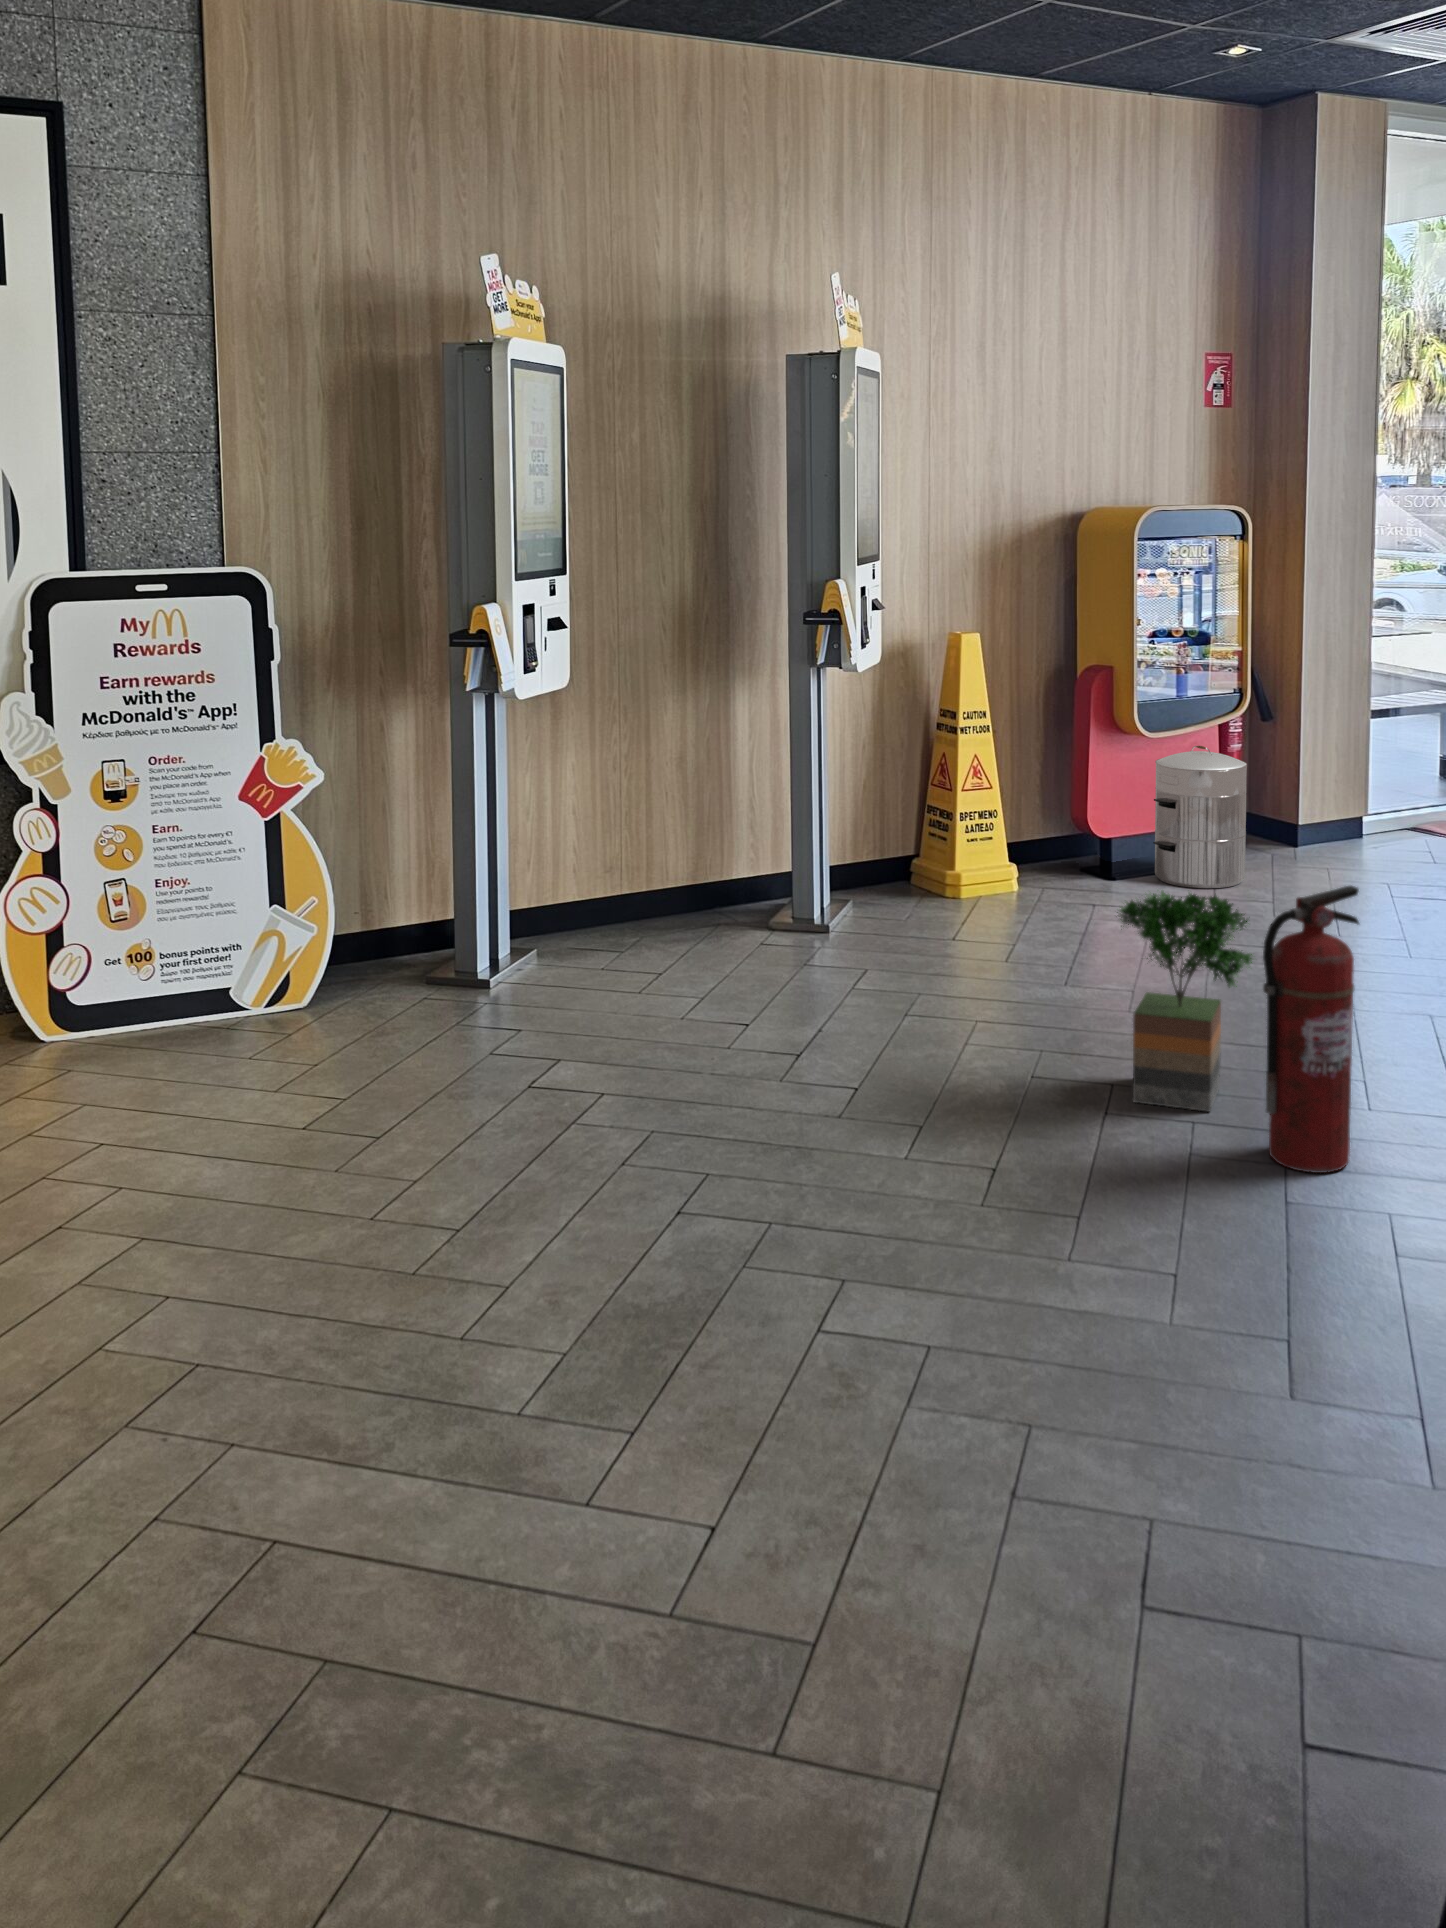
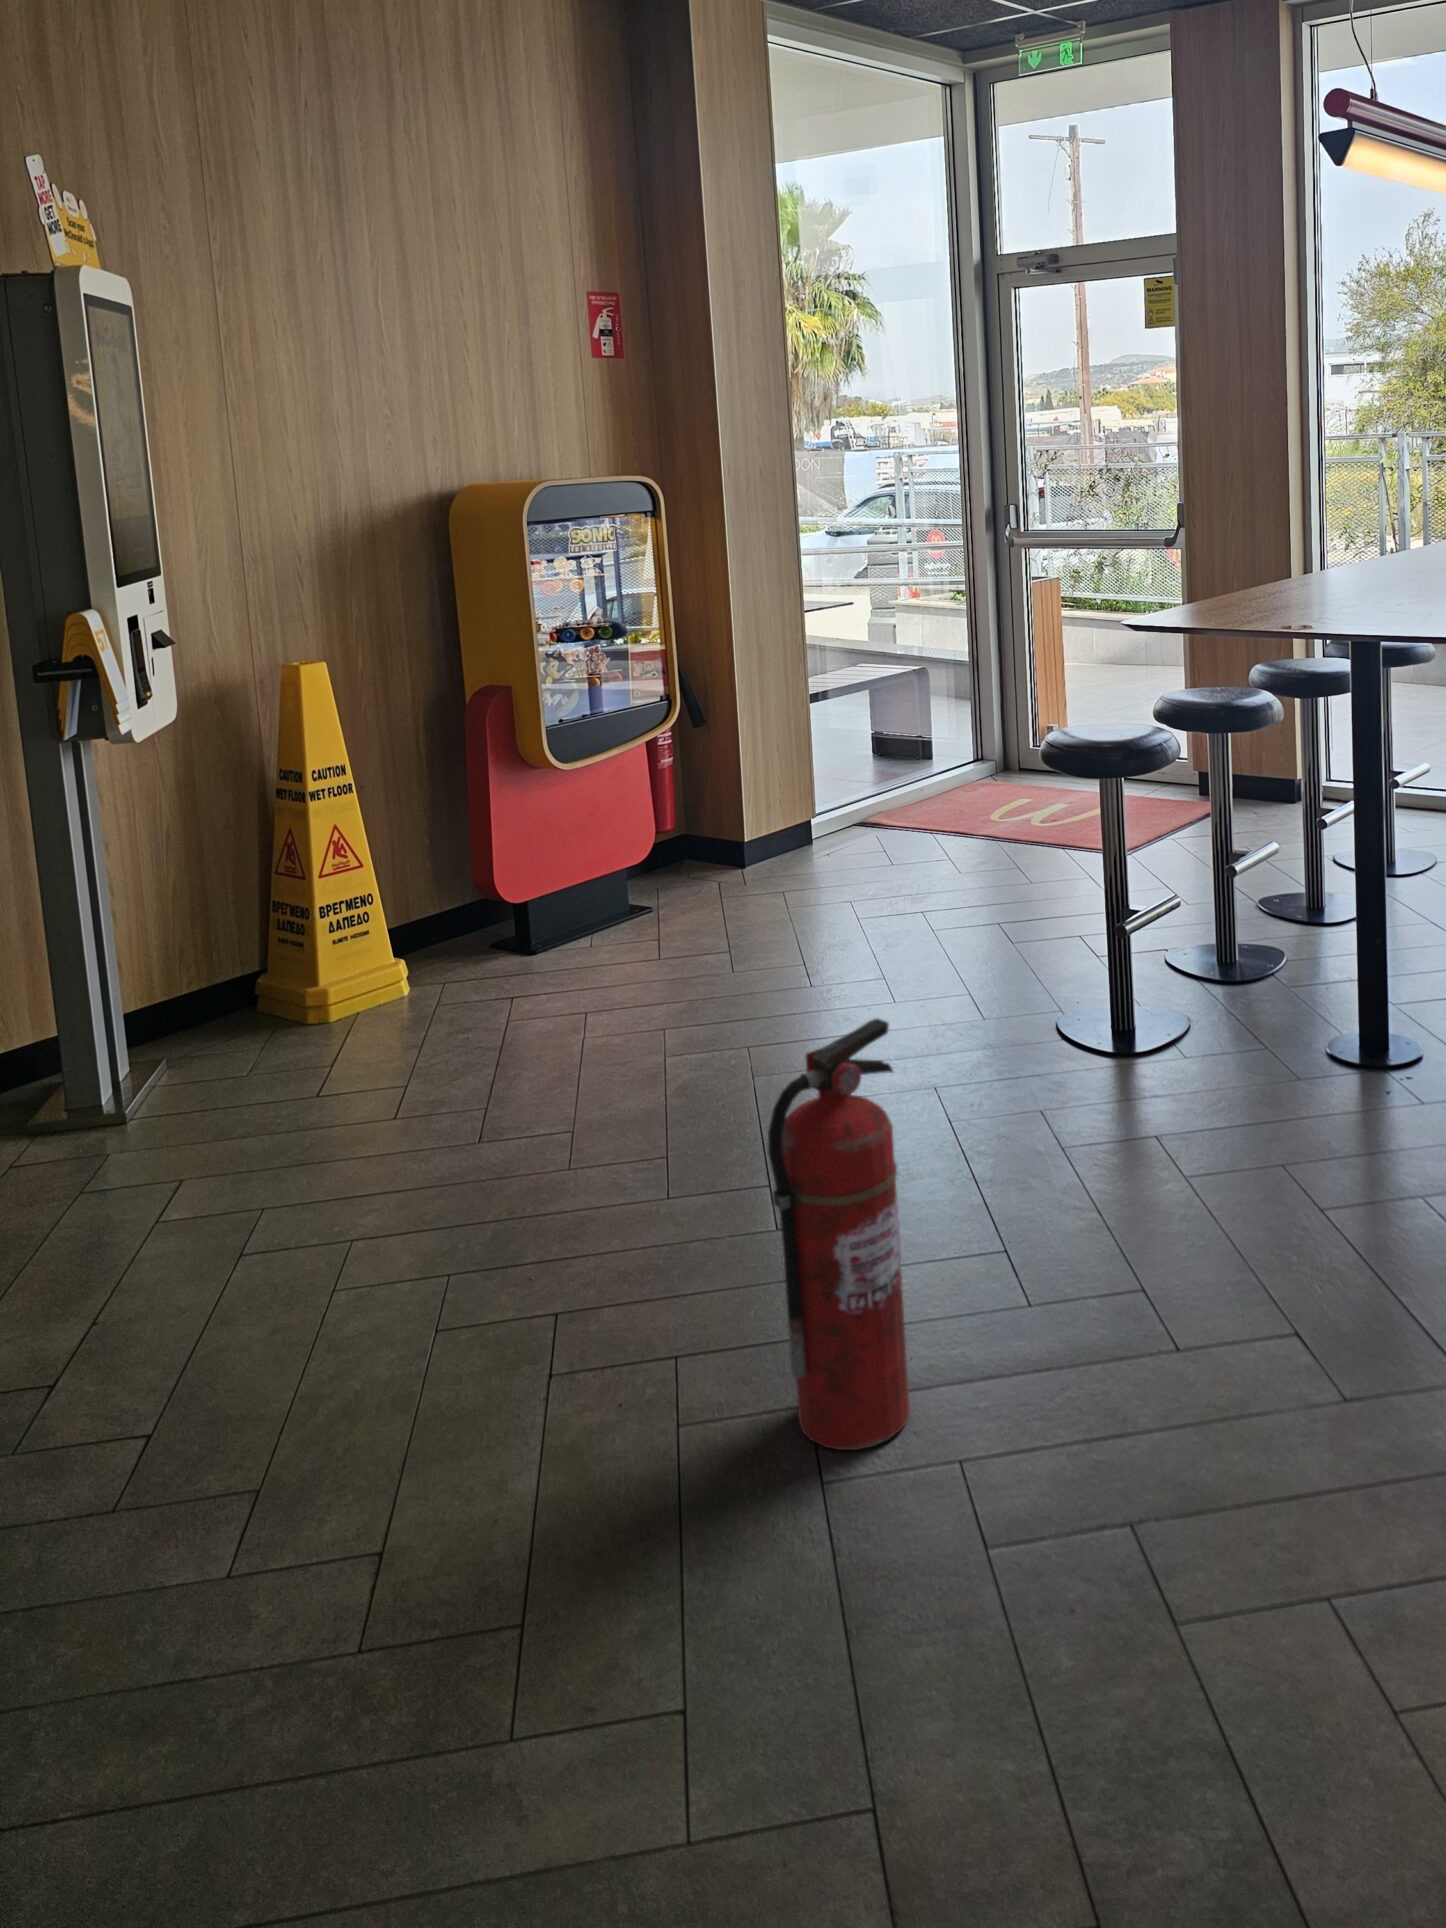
waste bin: present [1153,746,1247,888] -> none [574,772,693,947]
potted tree: present [1117,891,1252,1112] -> none [538,1034,750,1369]

